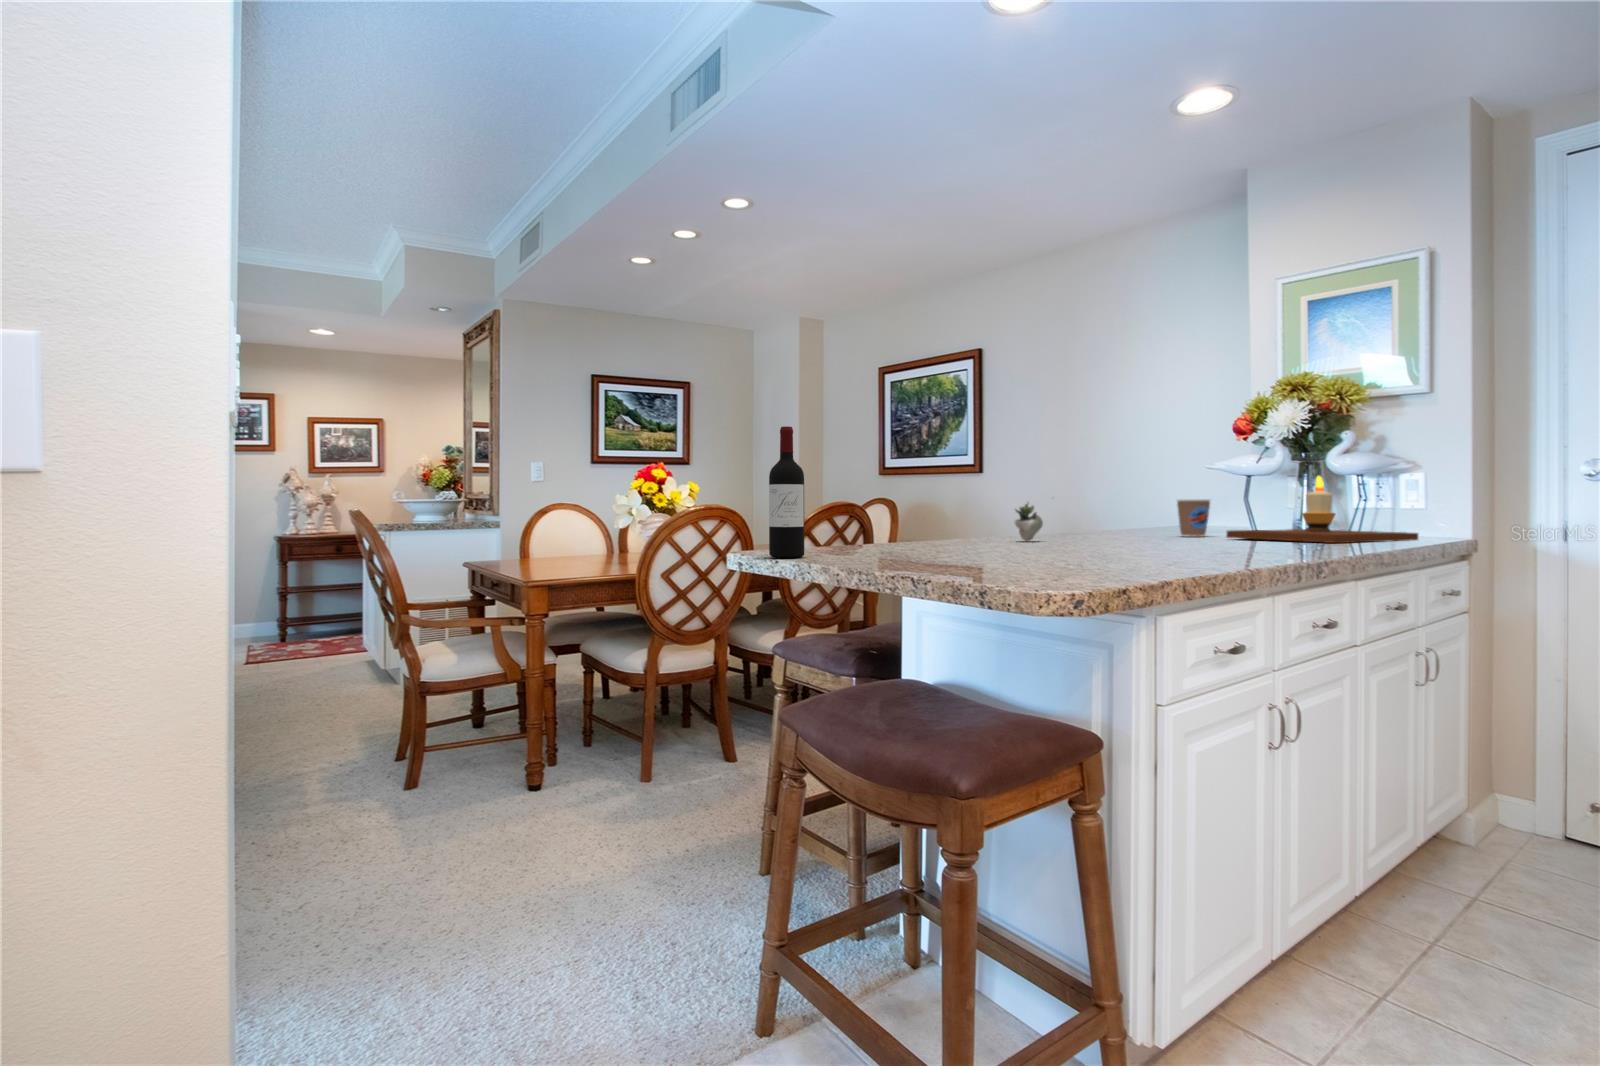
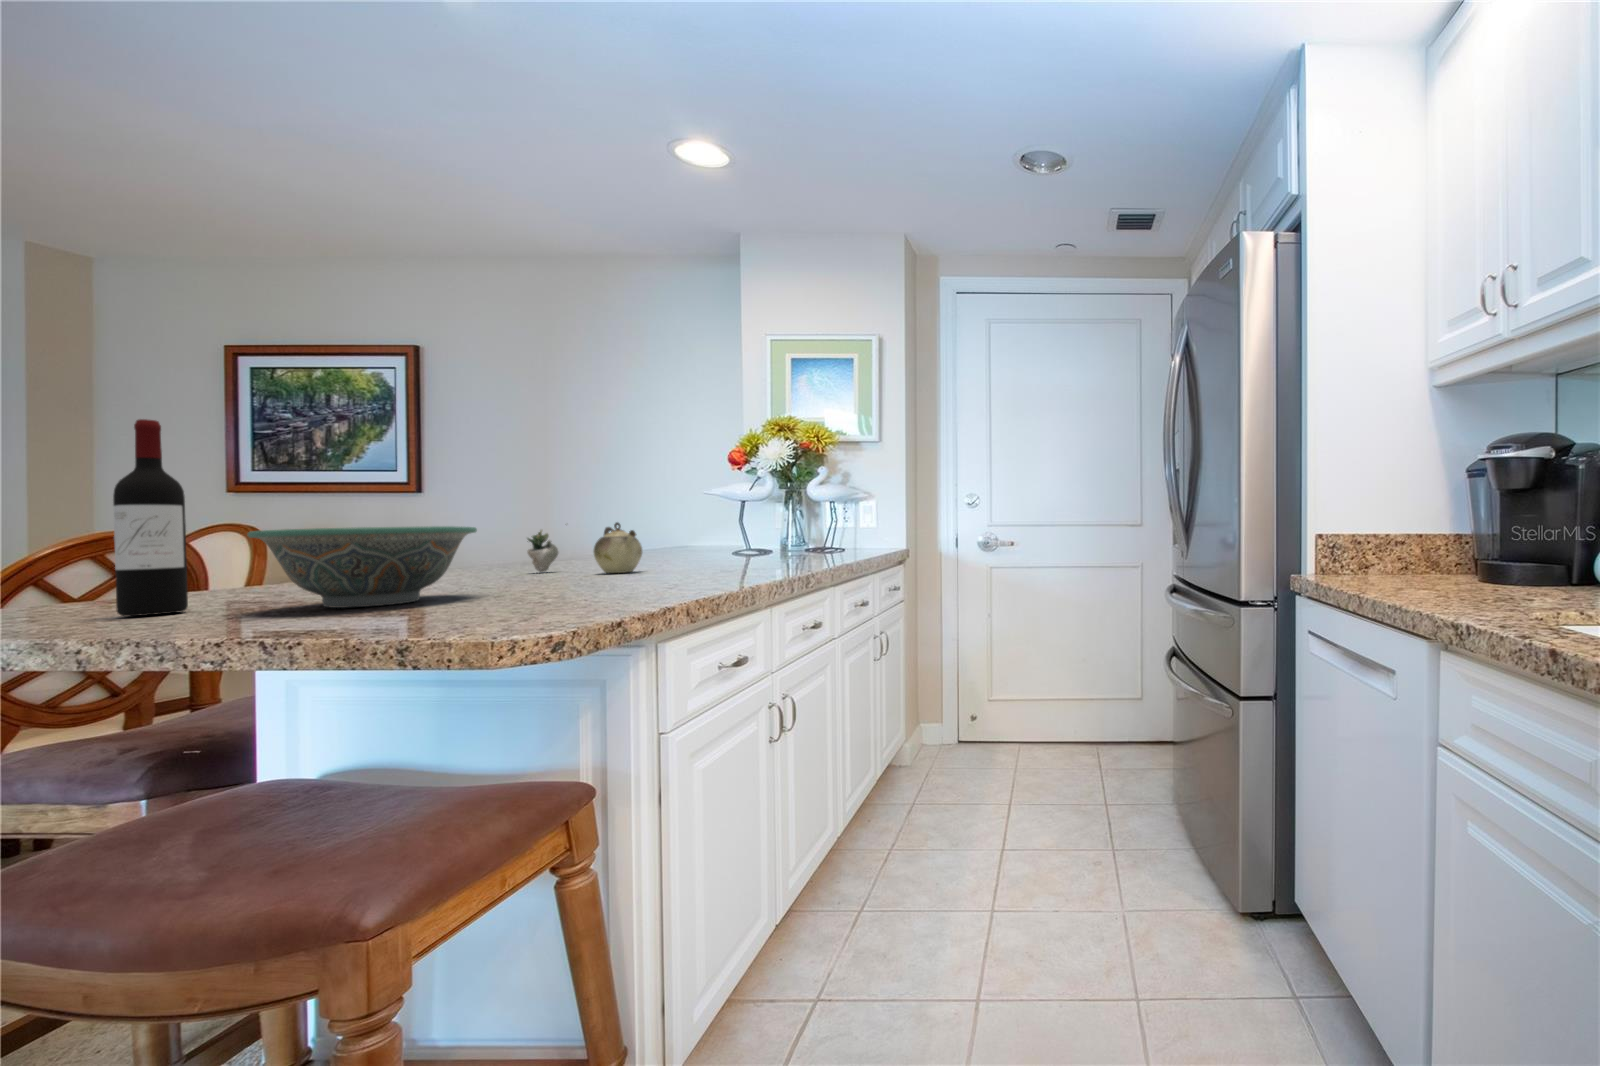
candle: present [1226,476,1418,543] -> none [732,501,871,559]
teapot: none [1080,498,1129,547] -> present [593,522,642,573]
coffee cup: present [1177,499,1211,537] -> none [689,524,719,560]
decorative bowl: none [849,505,996,562] -> present [247,526,477,608]

